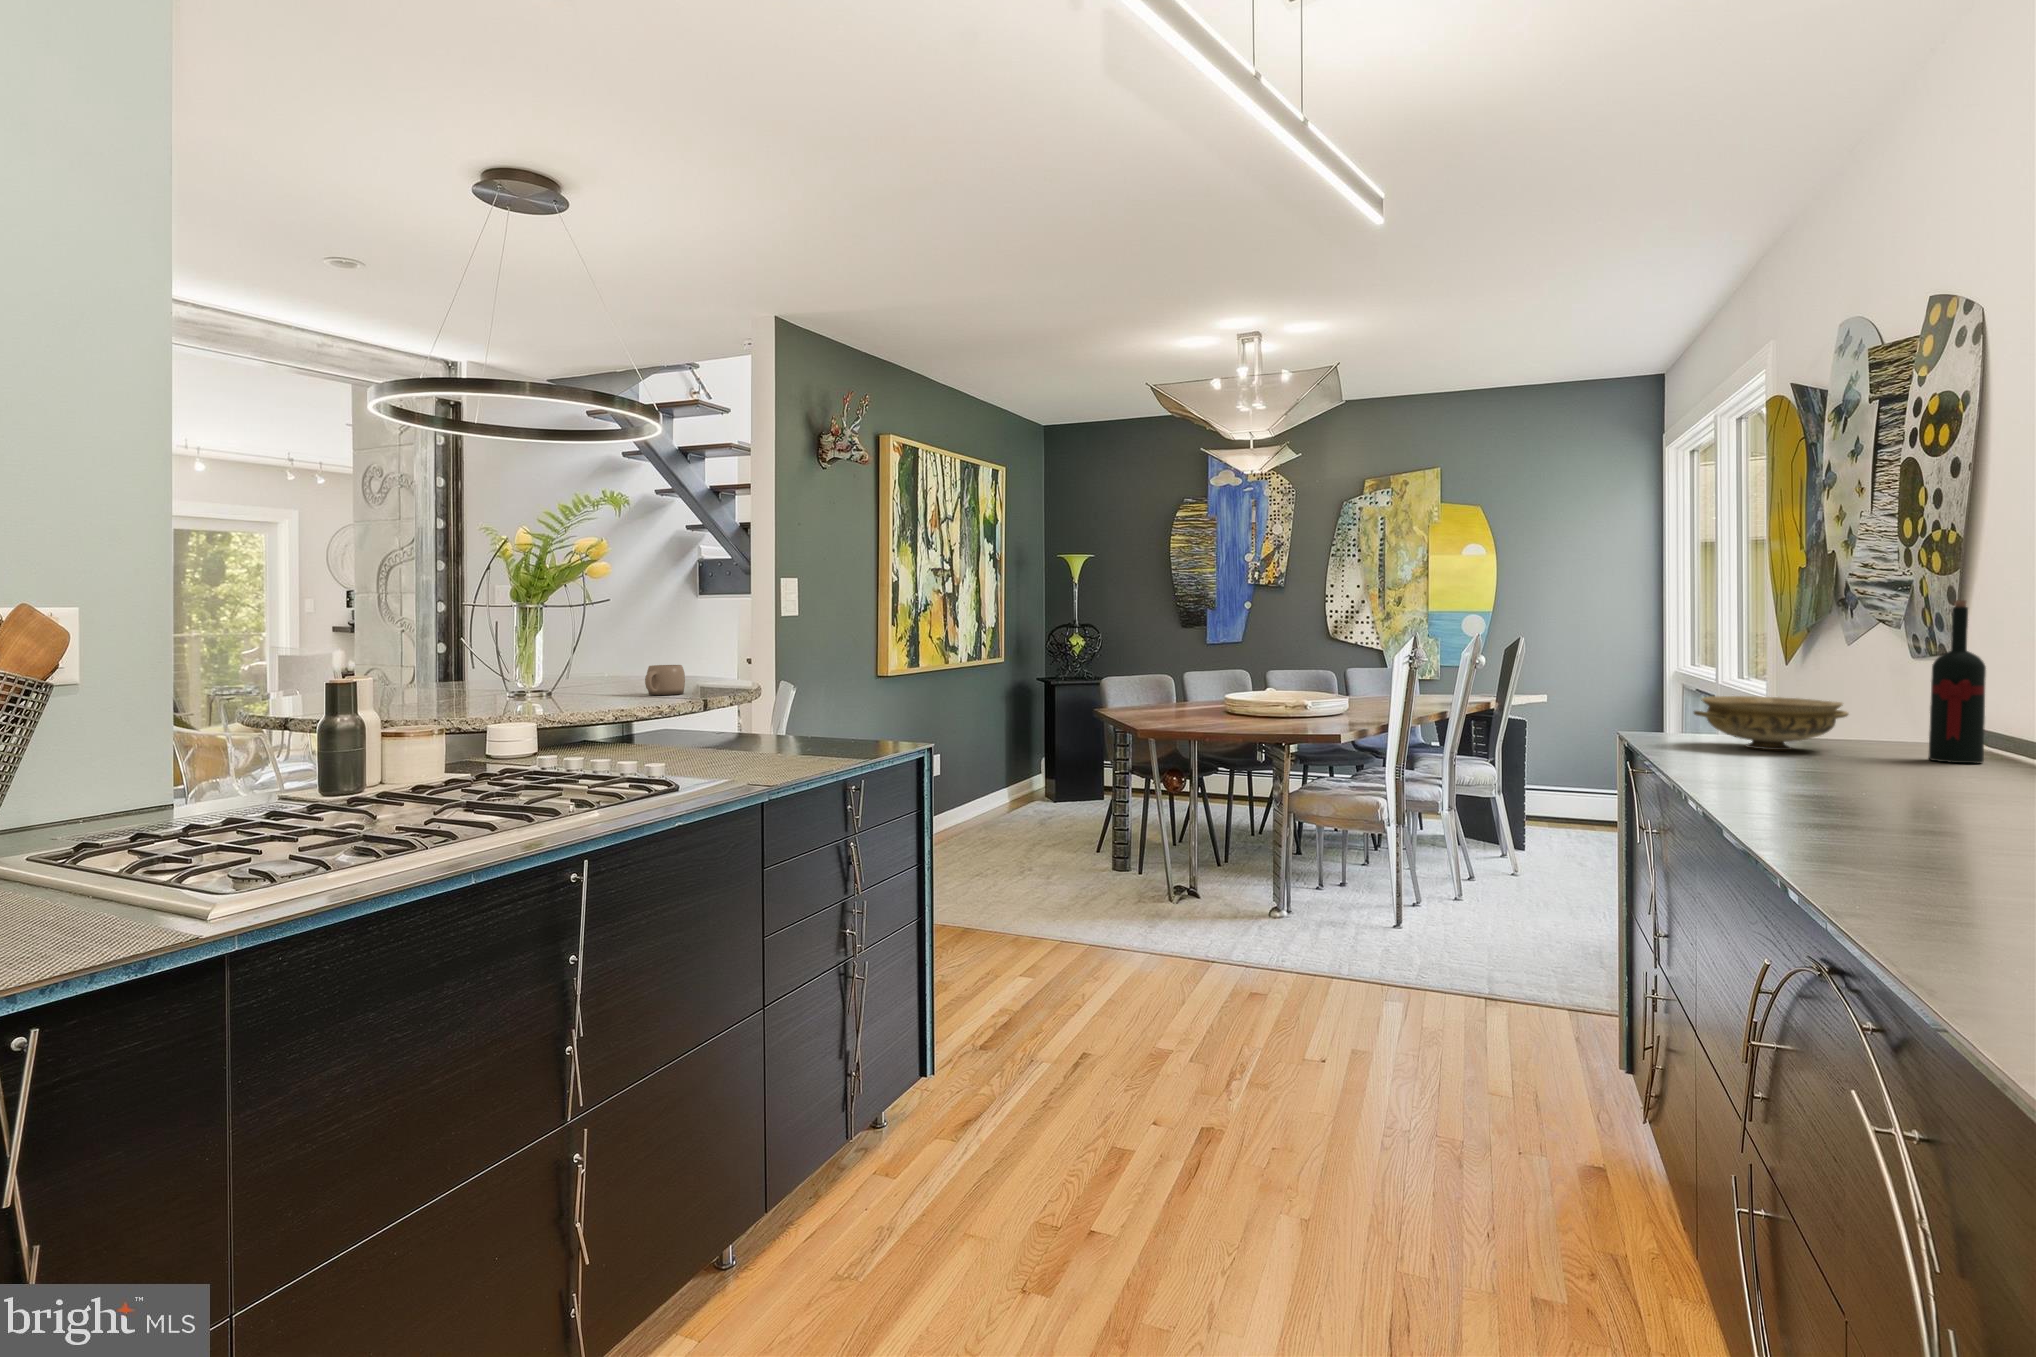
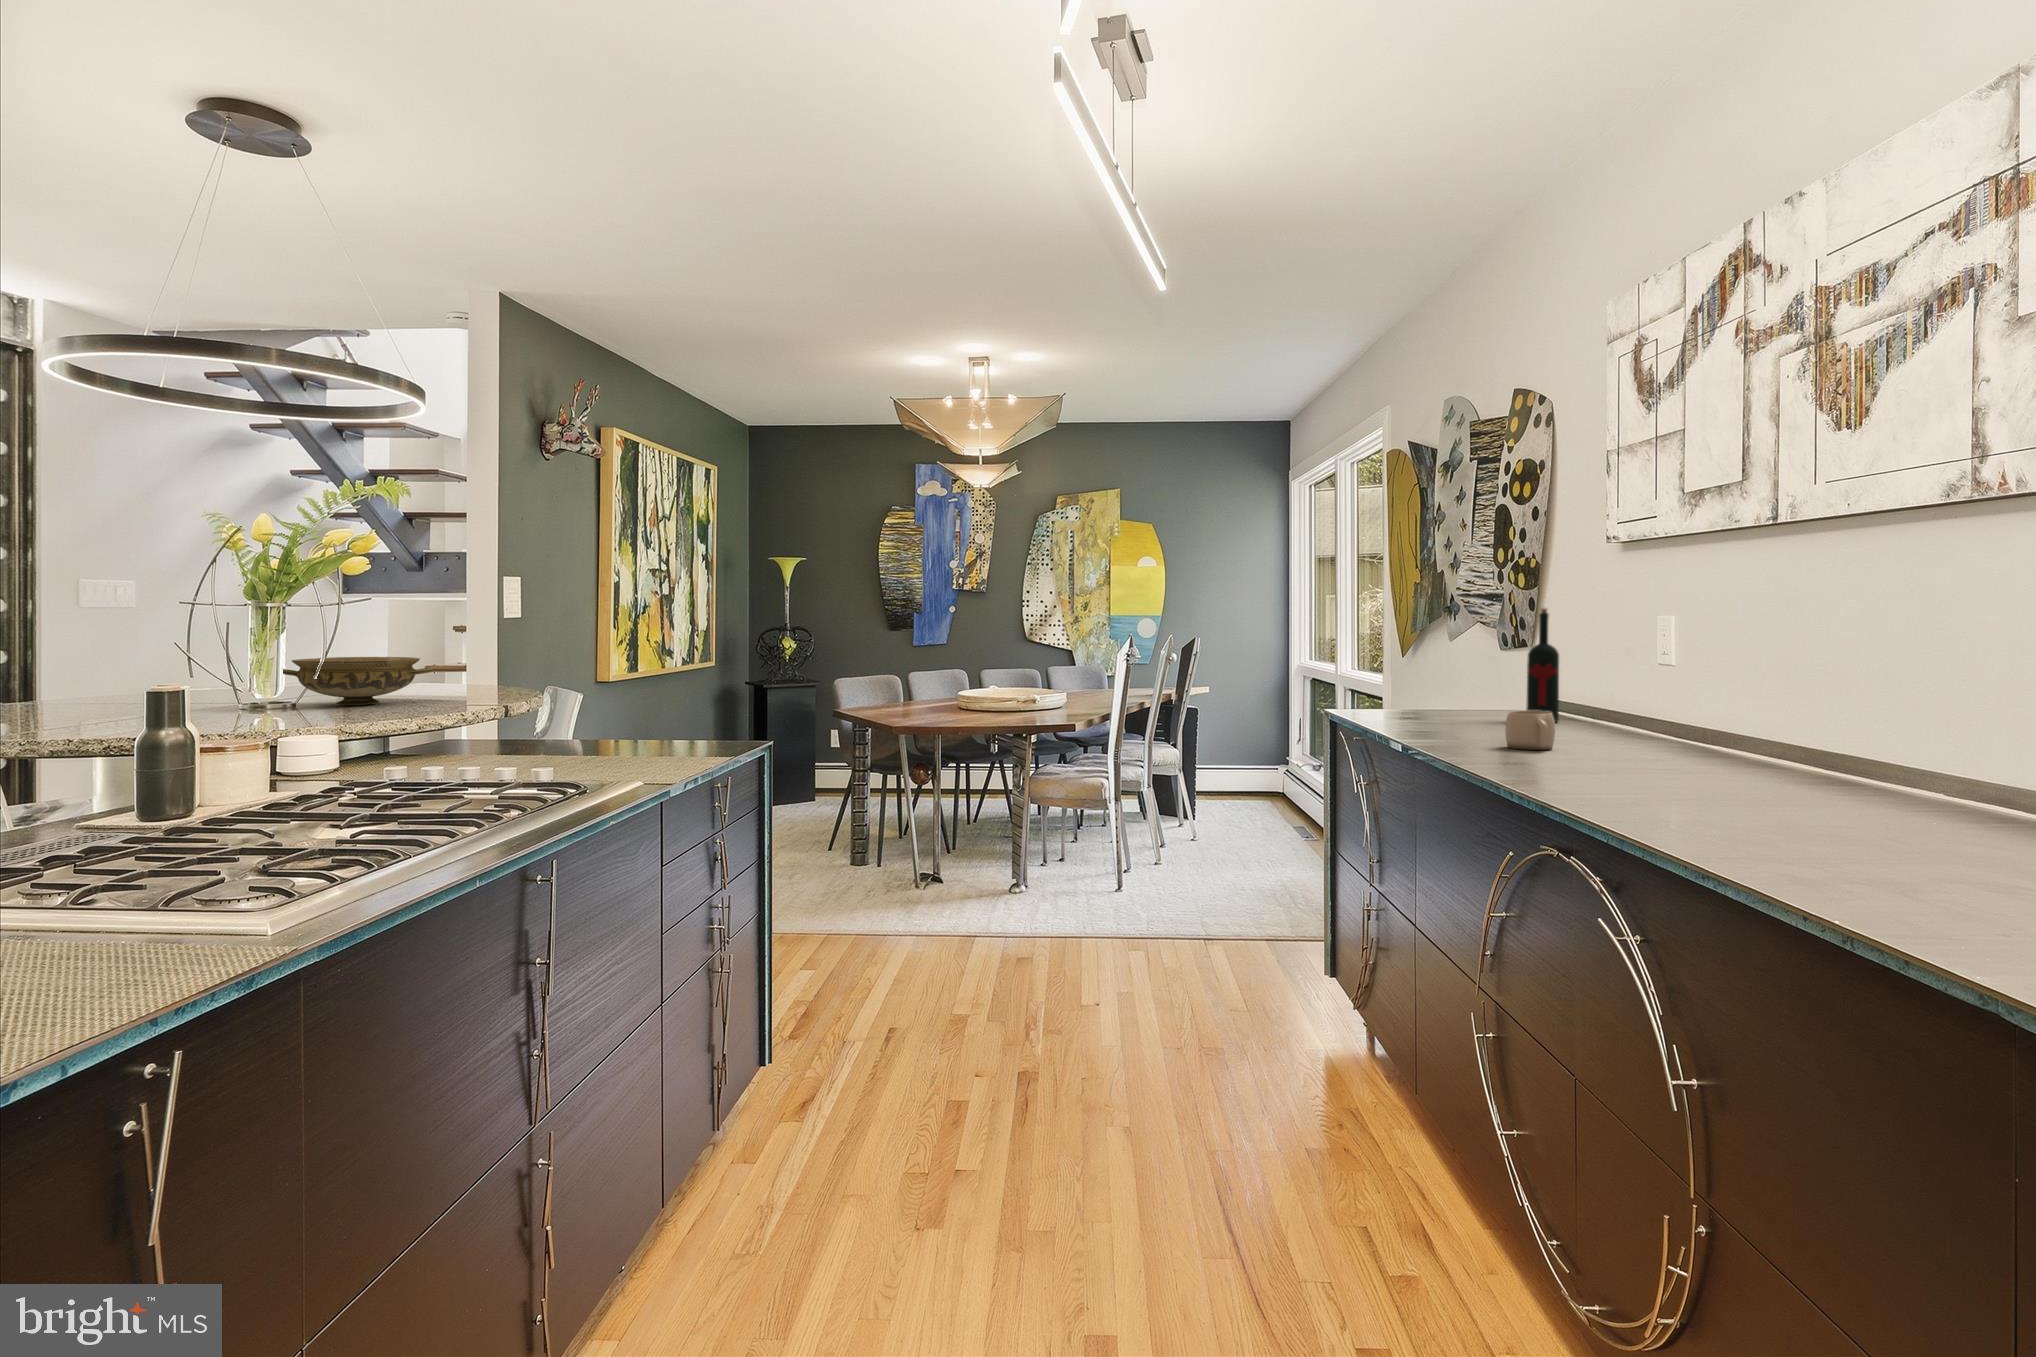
mug: present [645,665,685,695] -> present [1505,711,1555,750]
ceramic bowl: present [1694,696,1848,750] -> present [283,657,434,705]

